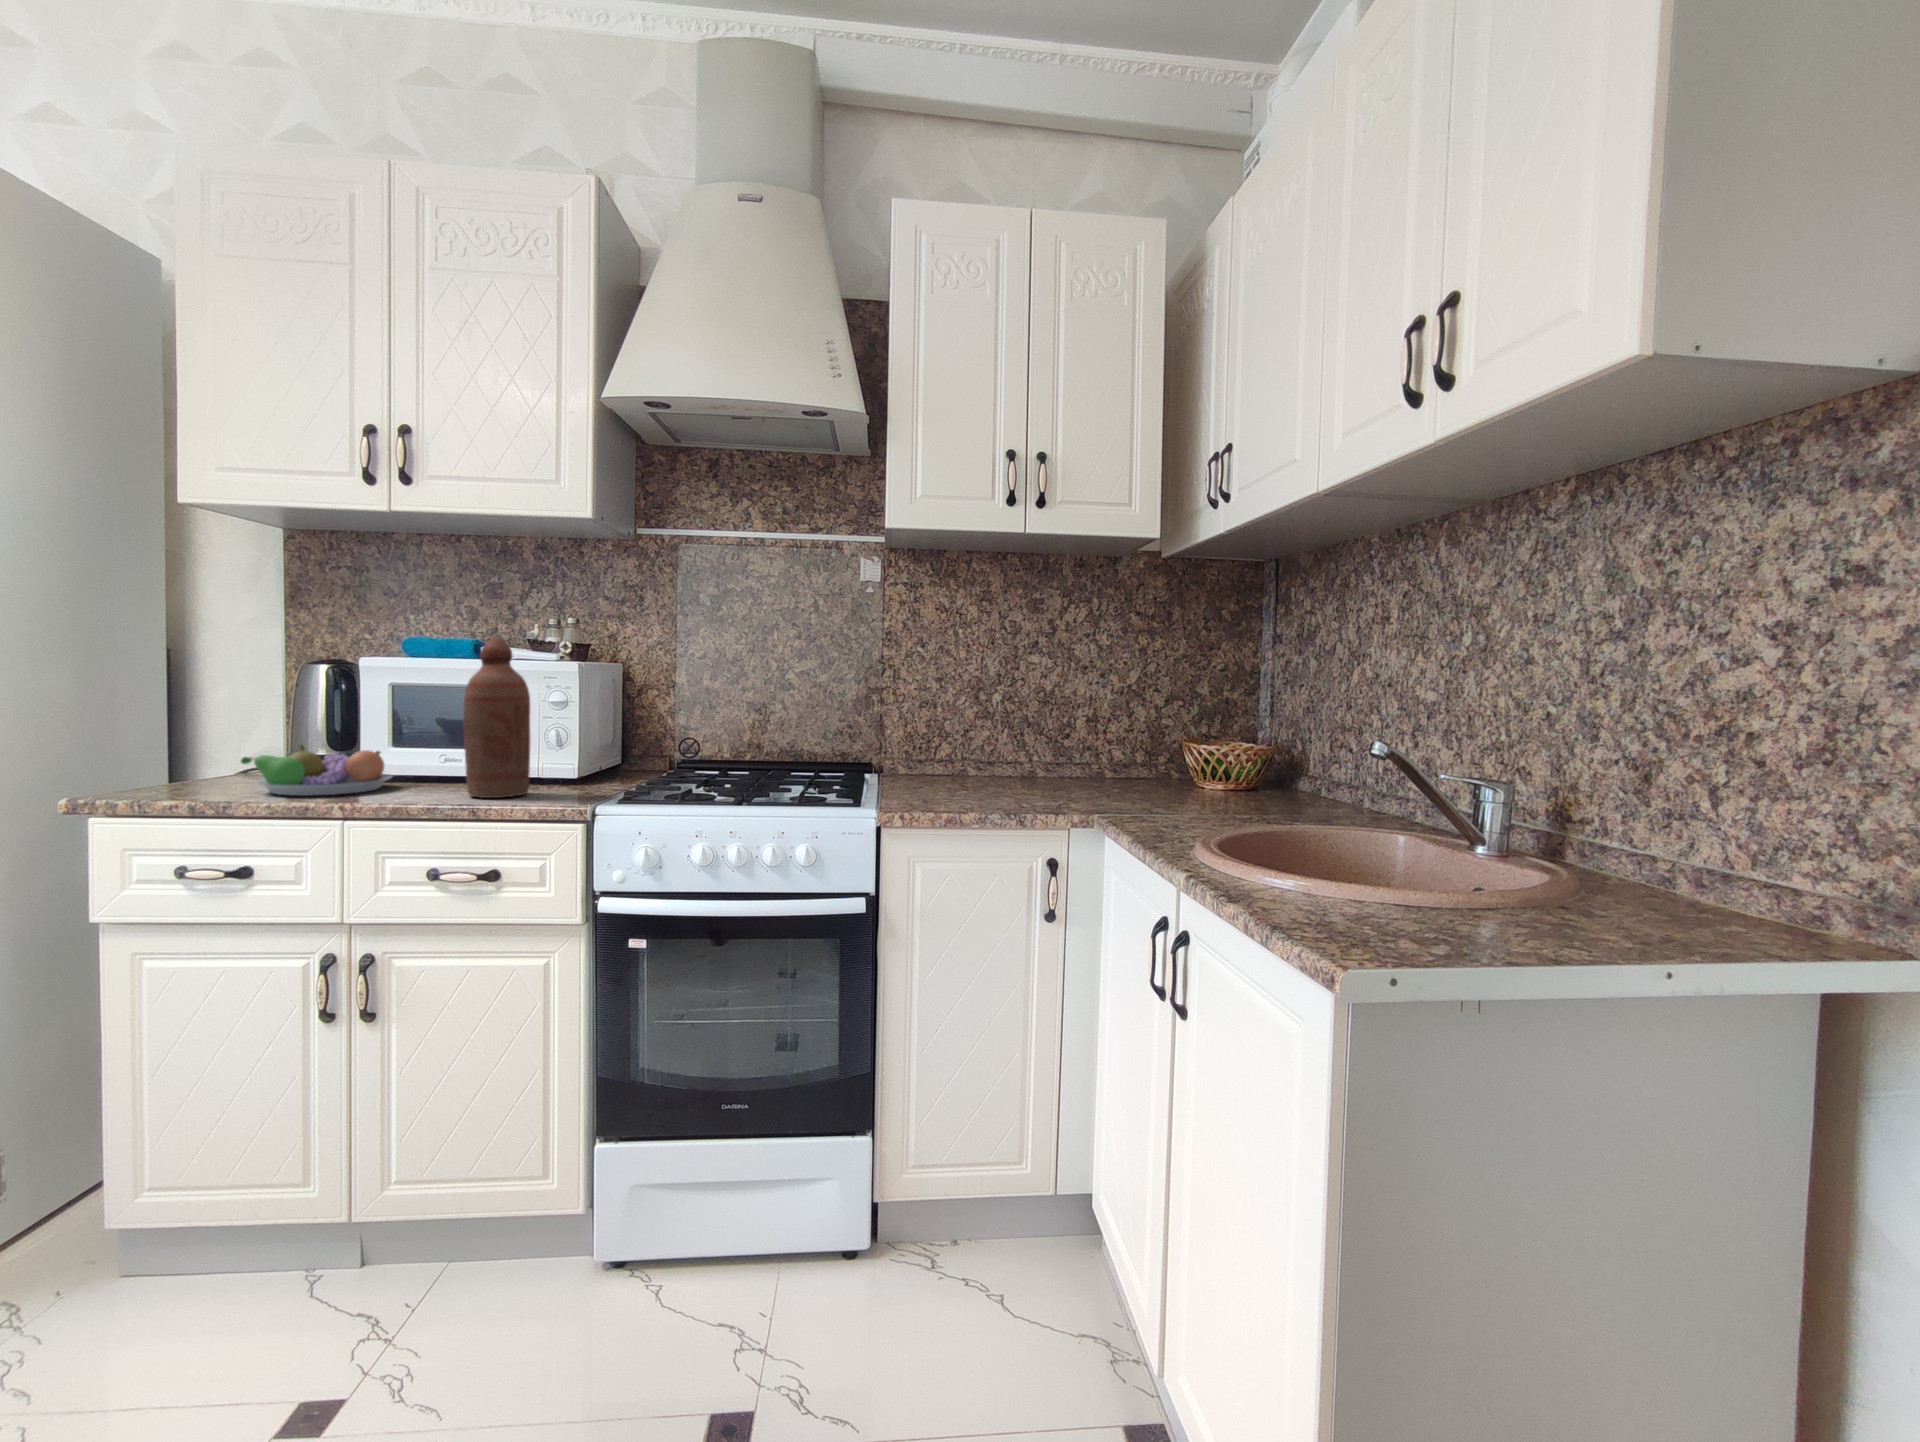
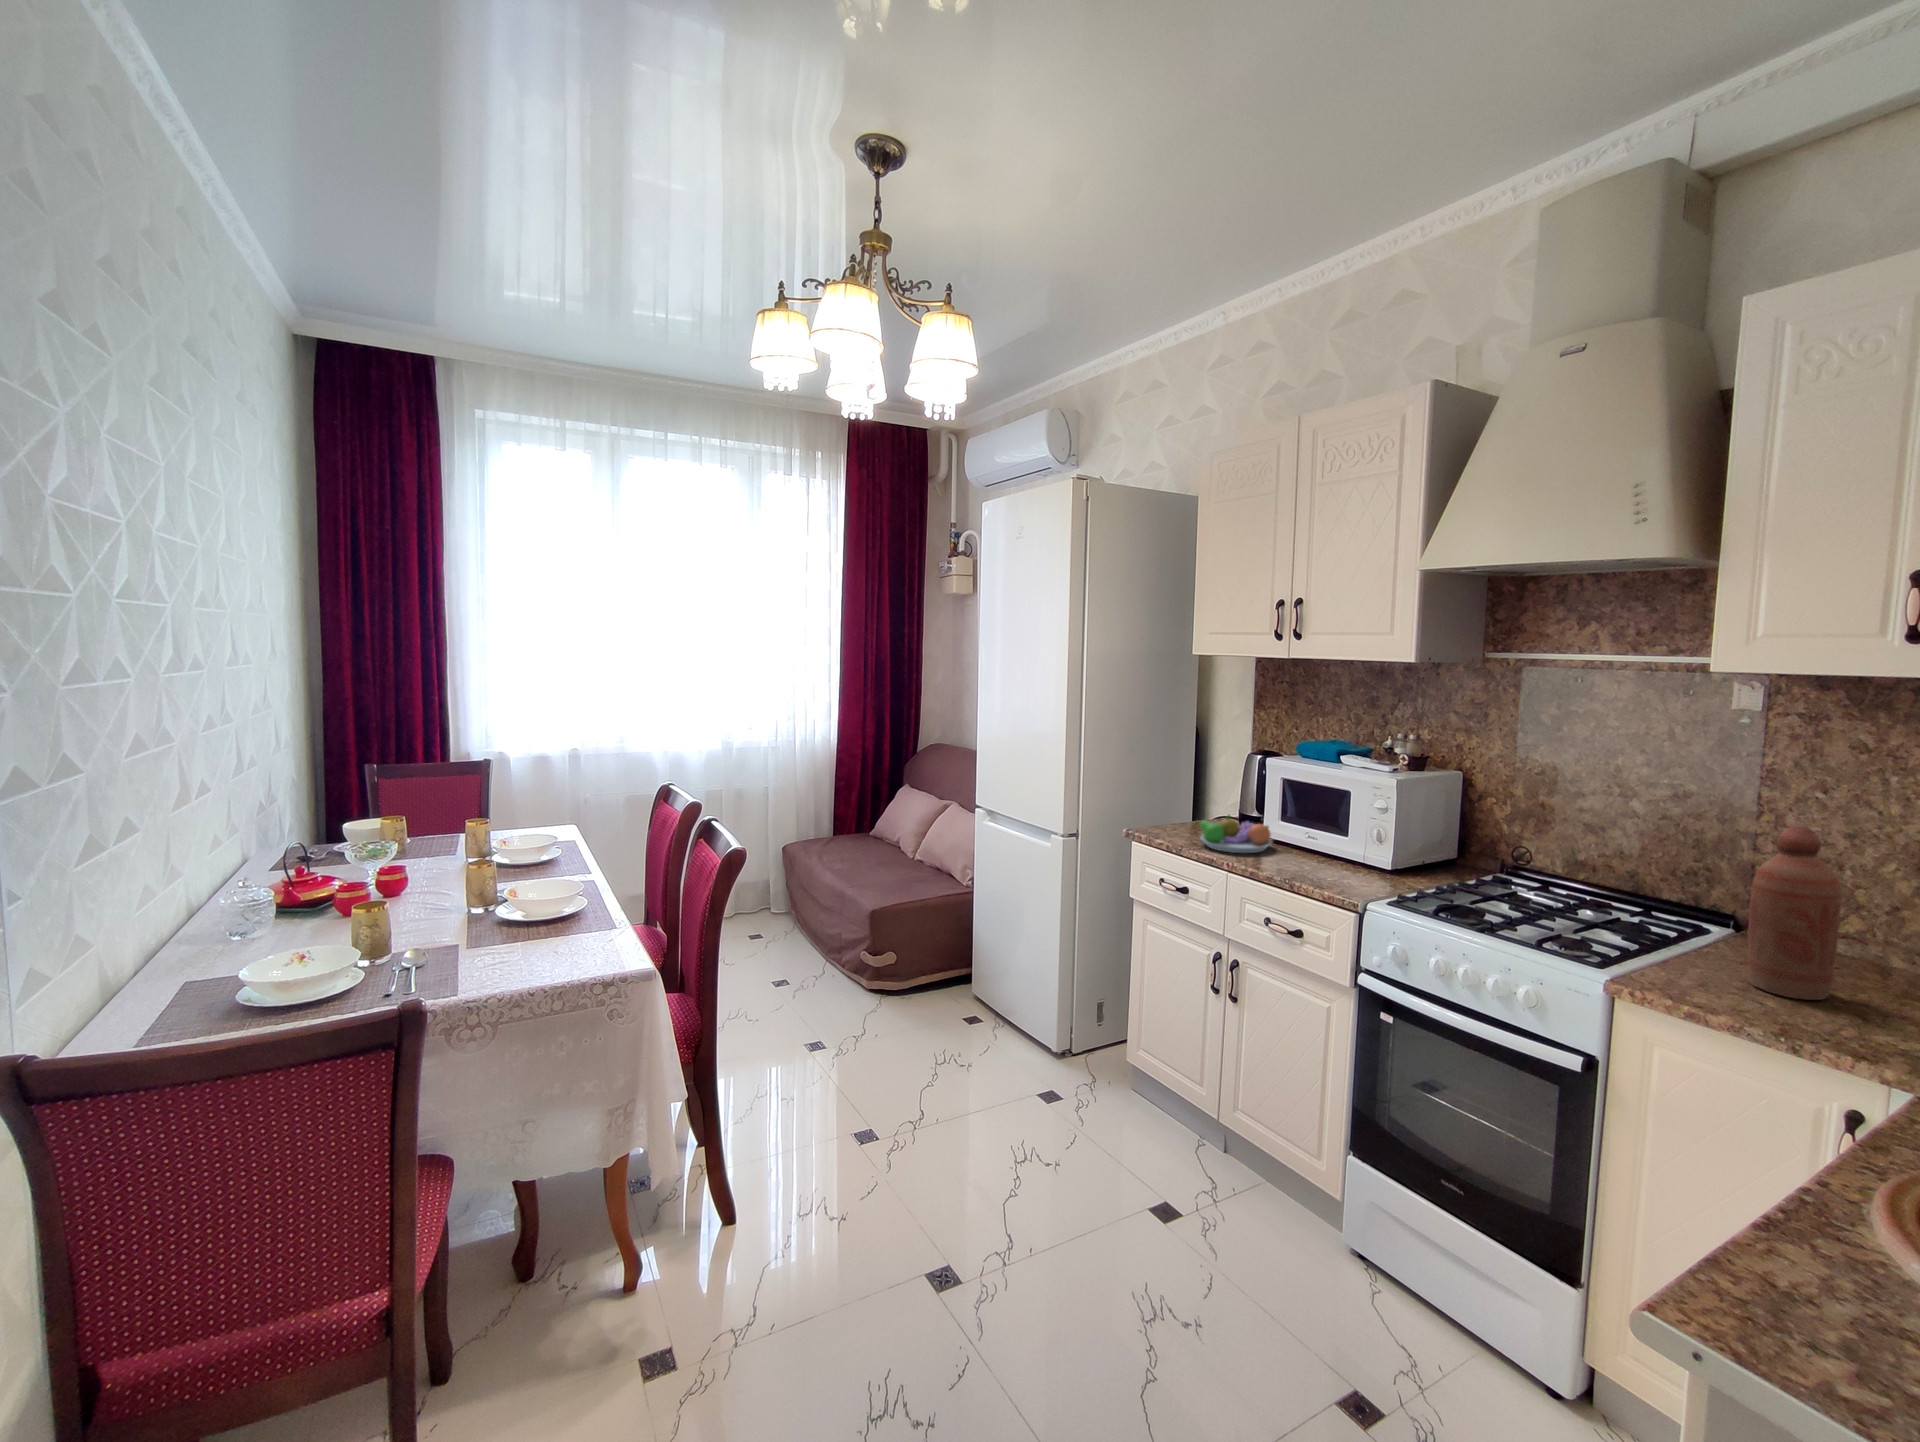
bottle: present [463,638,531,798] -> present [1748,825,1842,1000]

